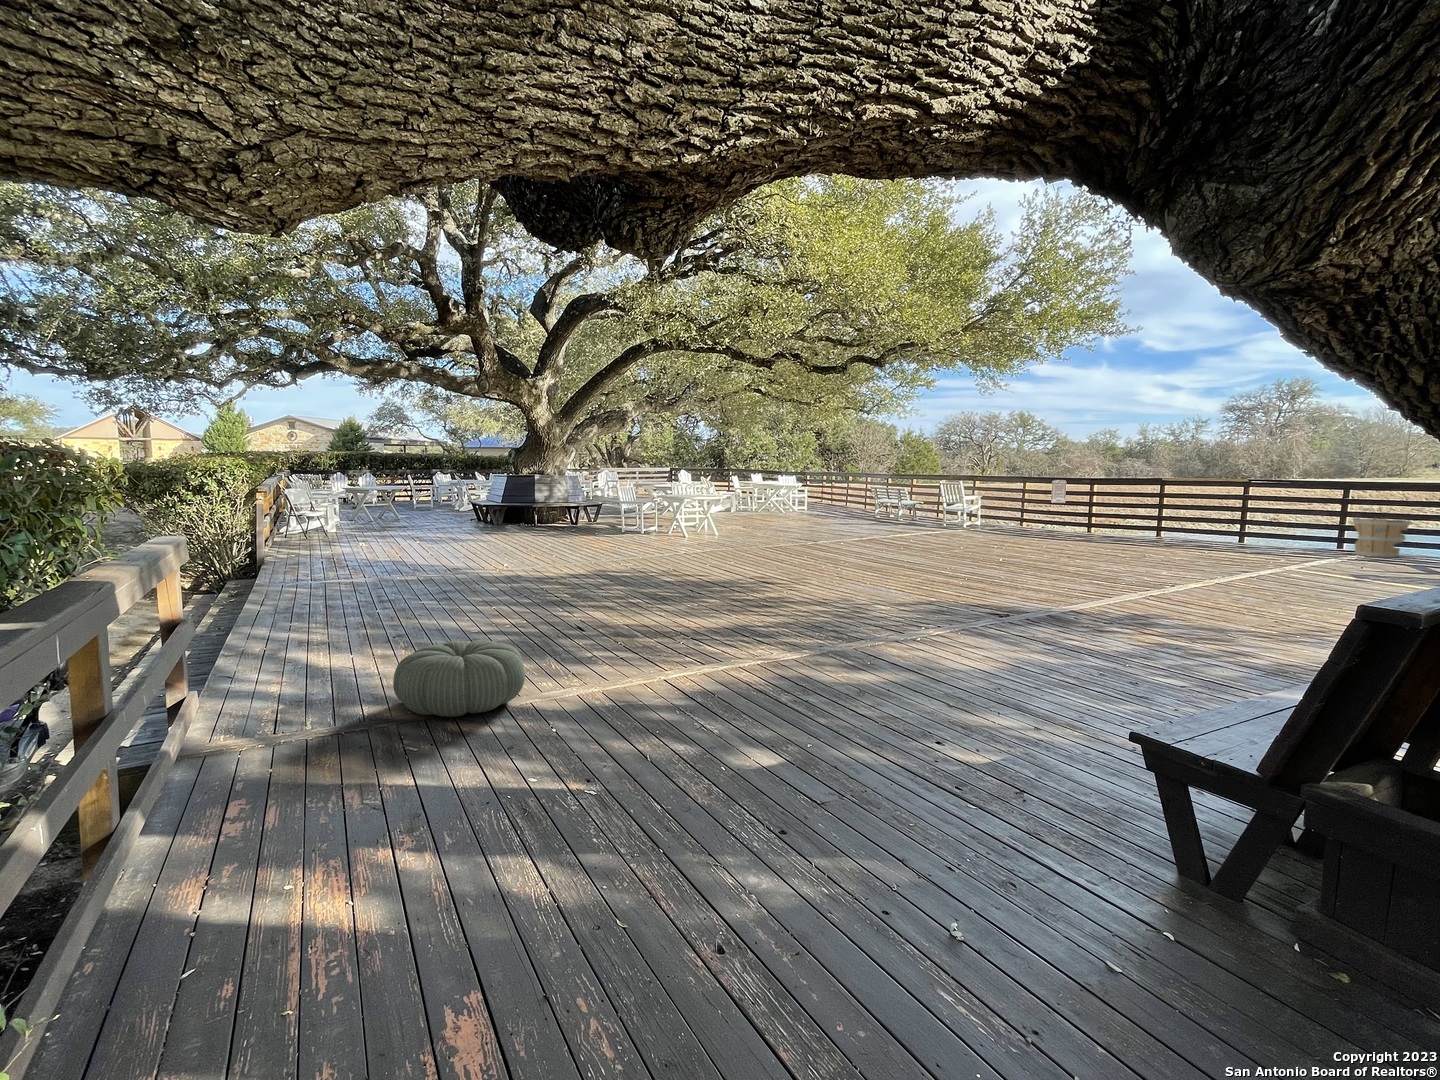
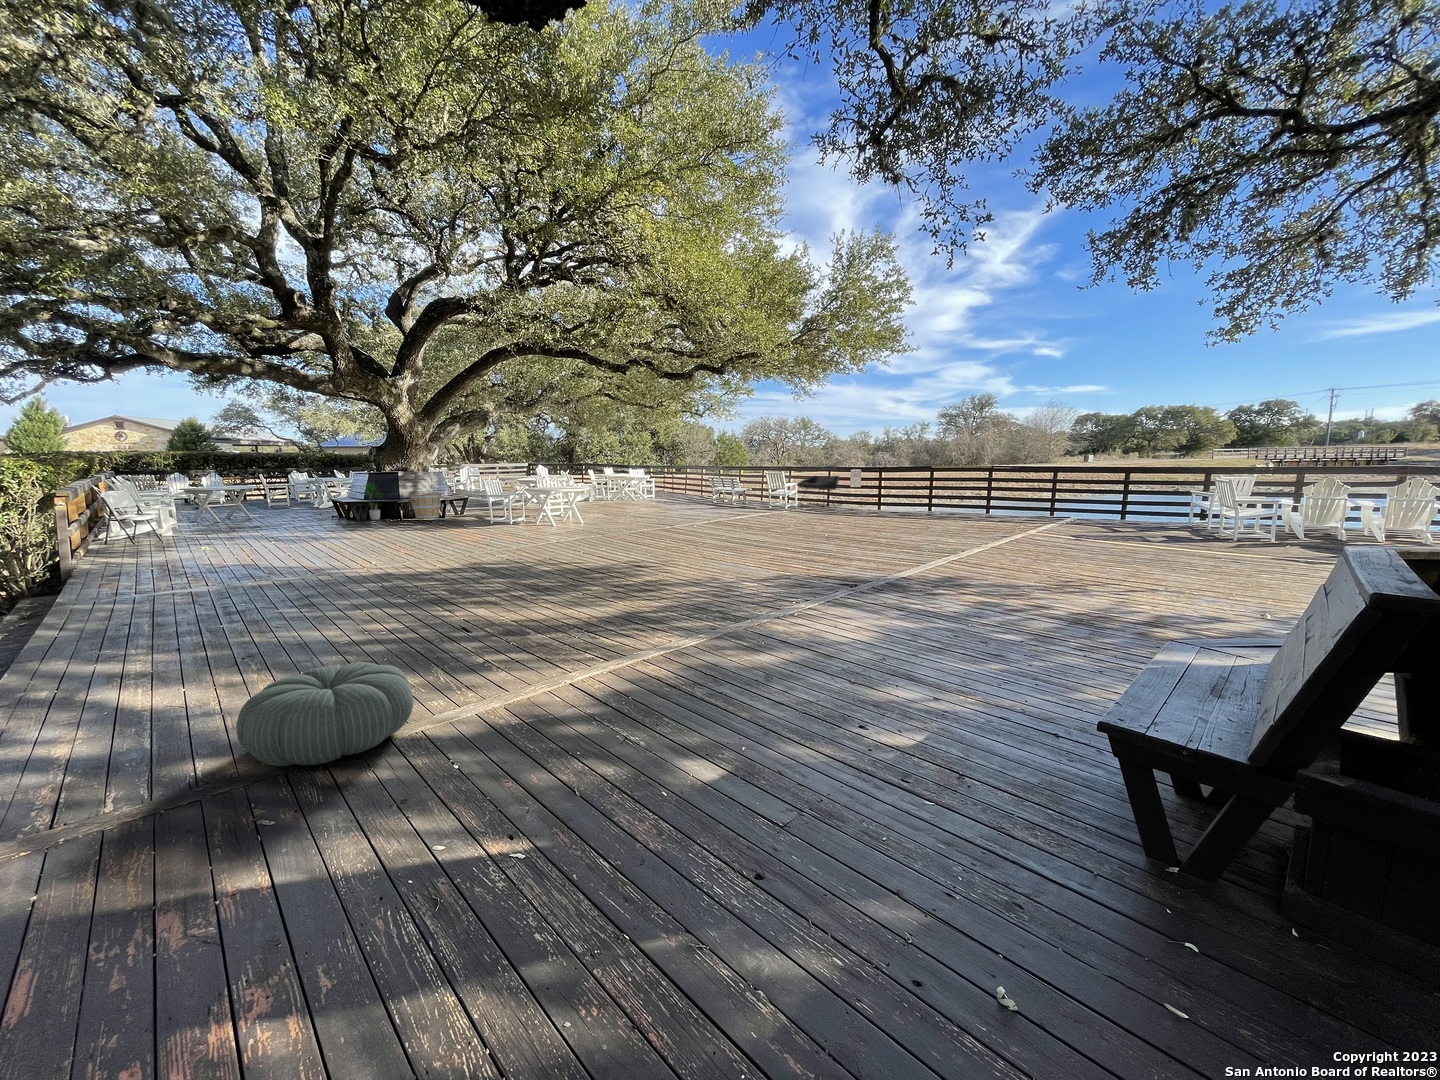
lounge chair: none [982,475,1041,527] -> present [798,466,841,506]
potted plant: none [495,484,523,525] -> present [364,483,381,520]
wooden bucket: present [1353,518,1411,558] -> present [409,493,442,519]

